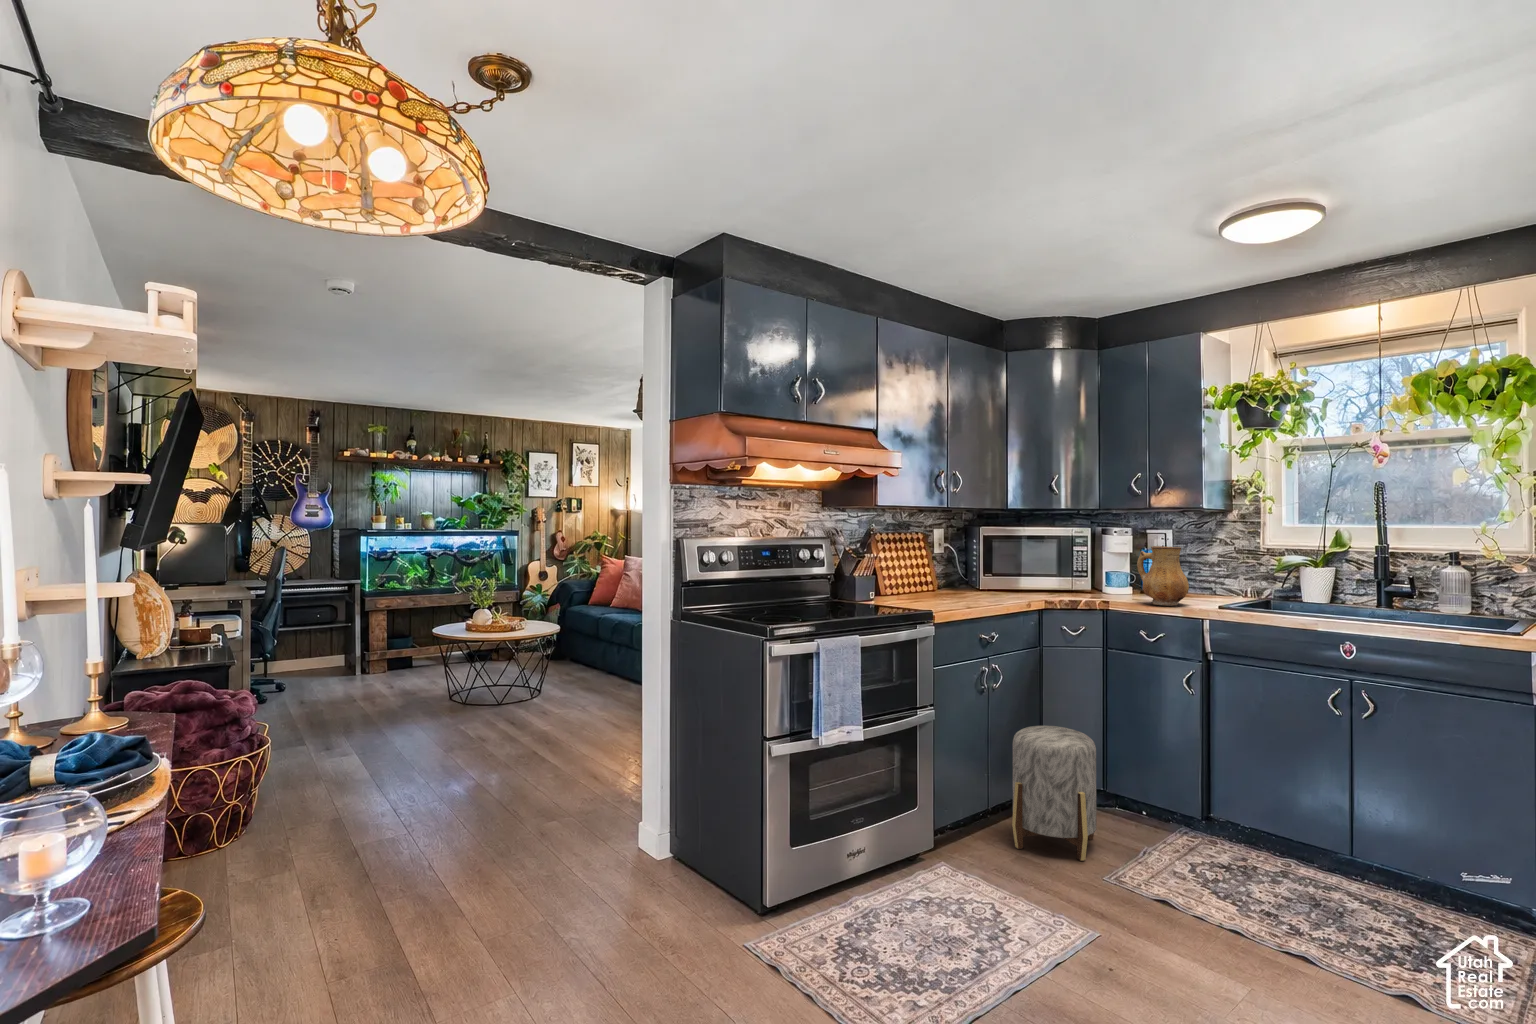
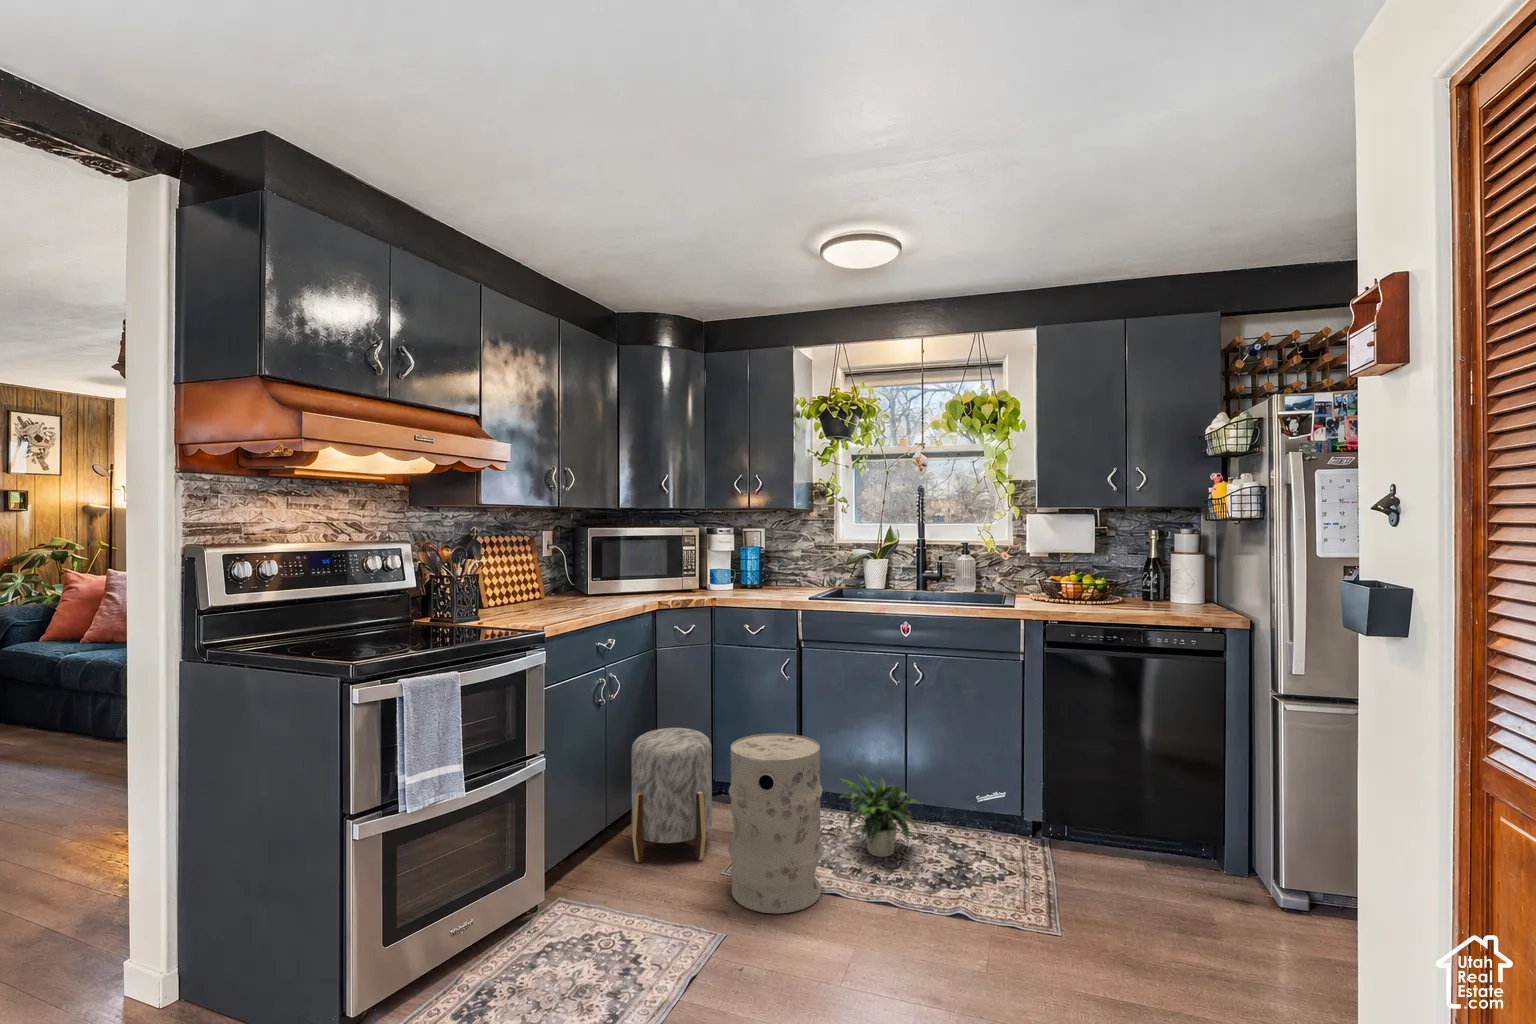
ceramic pitcher: present [1137,546,1189,606] -> none [741,543,784,599]
trash can: none [1108,743,1218,930] -> present [728,733,824,913]
potted plant: none [1231,805,1359,906] -> present [840,776,919,857]

